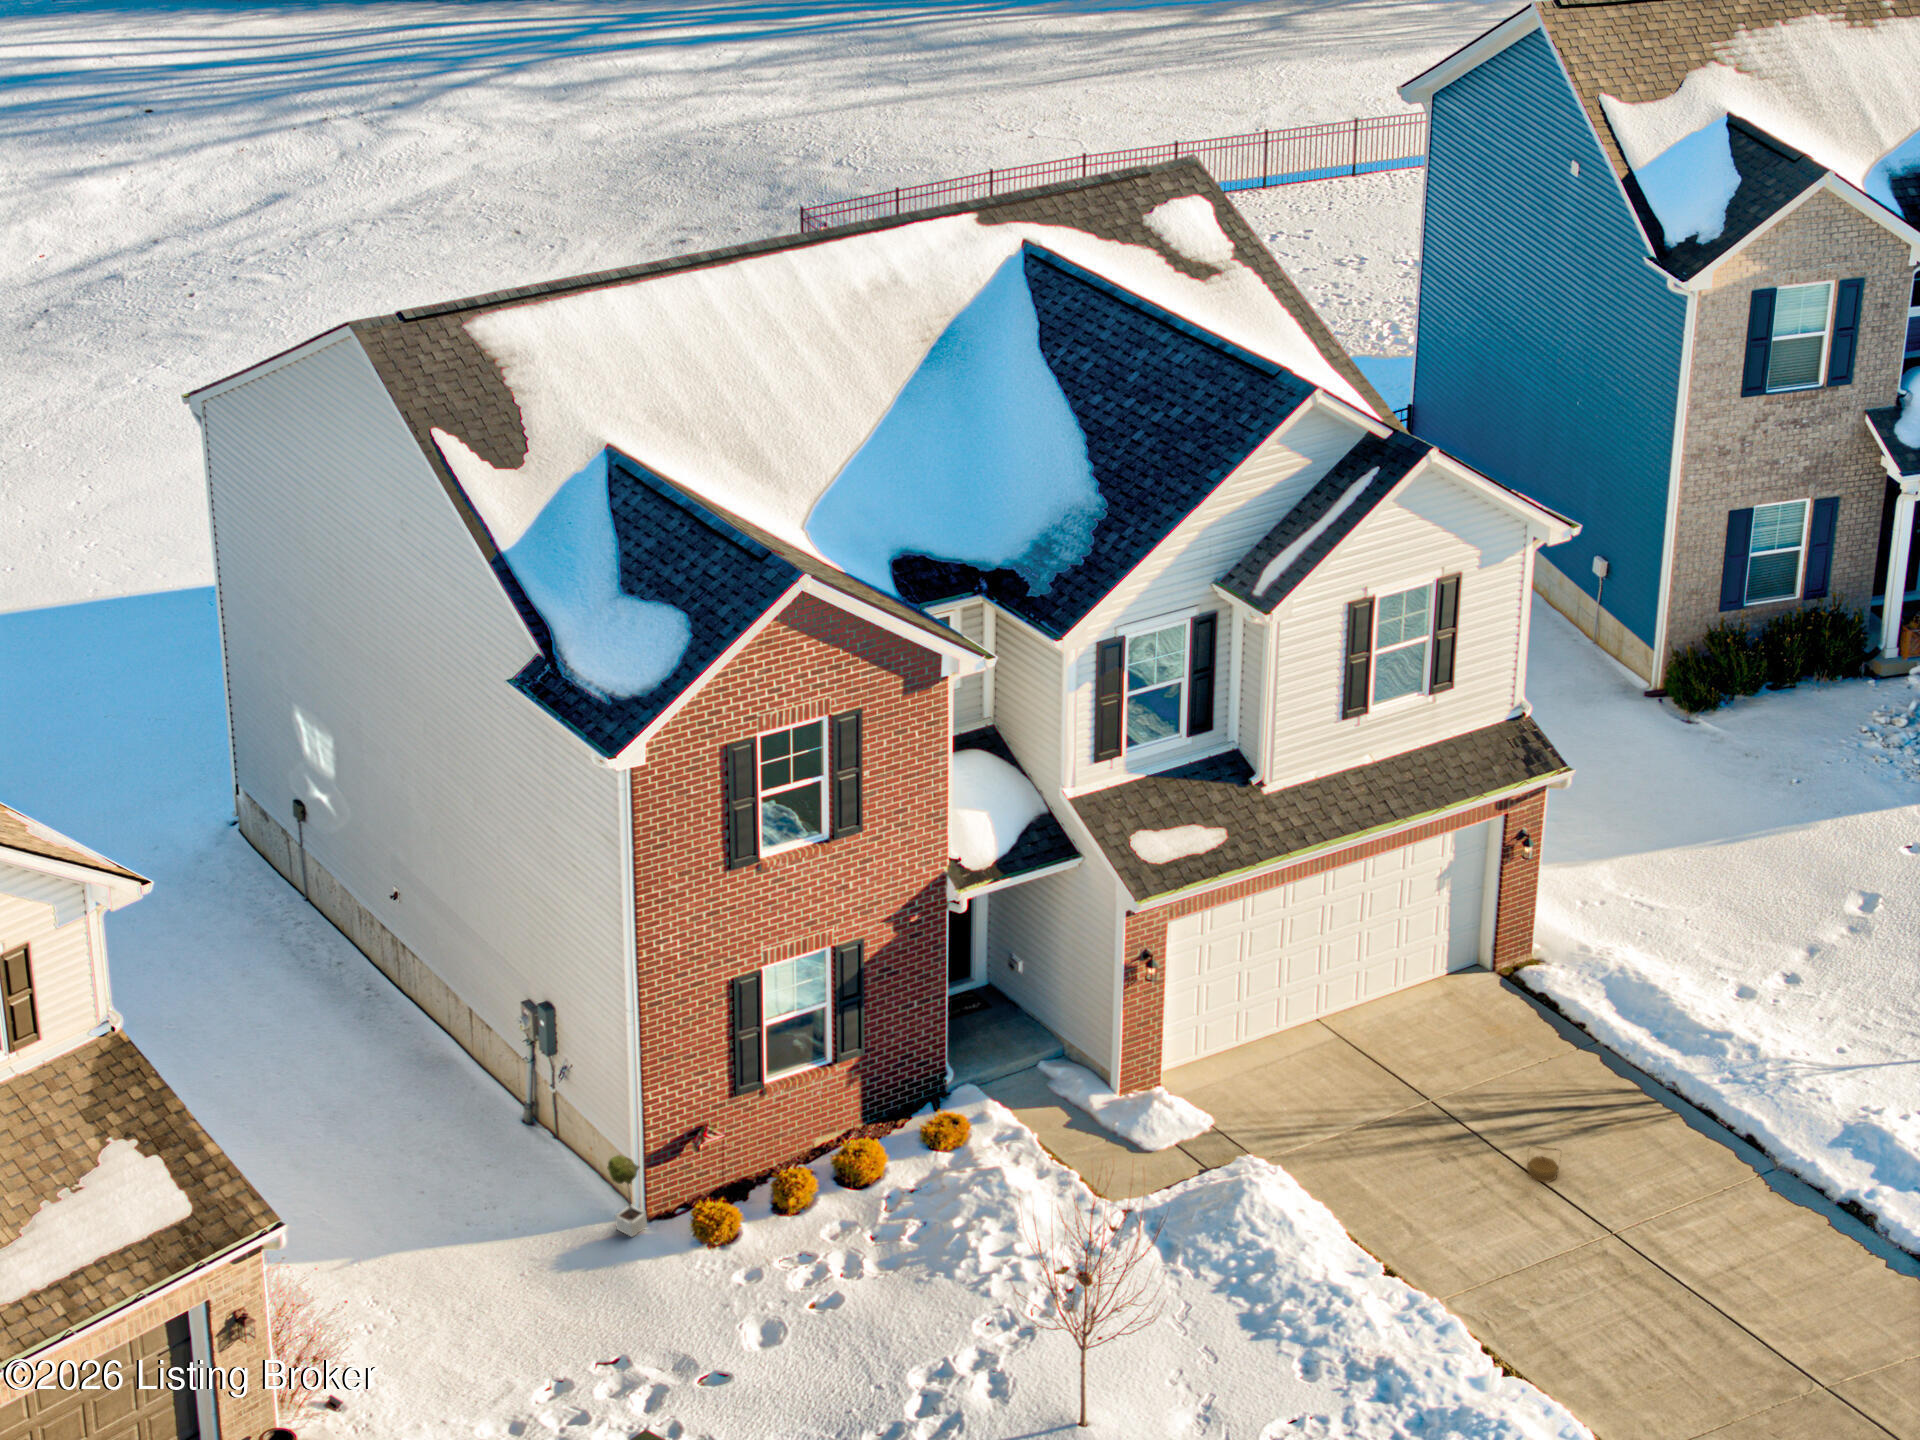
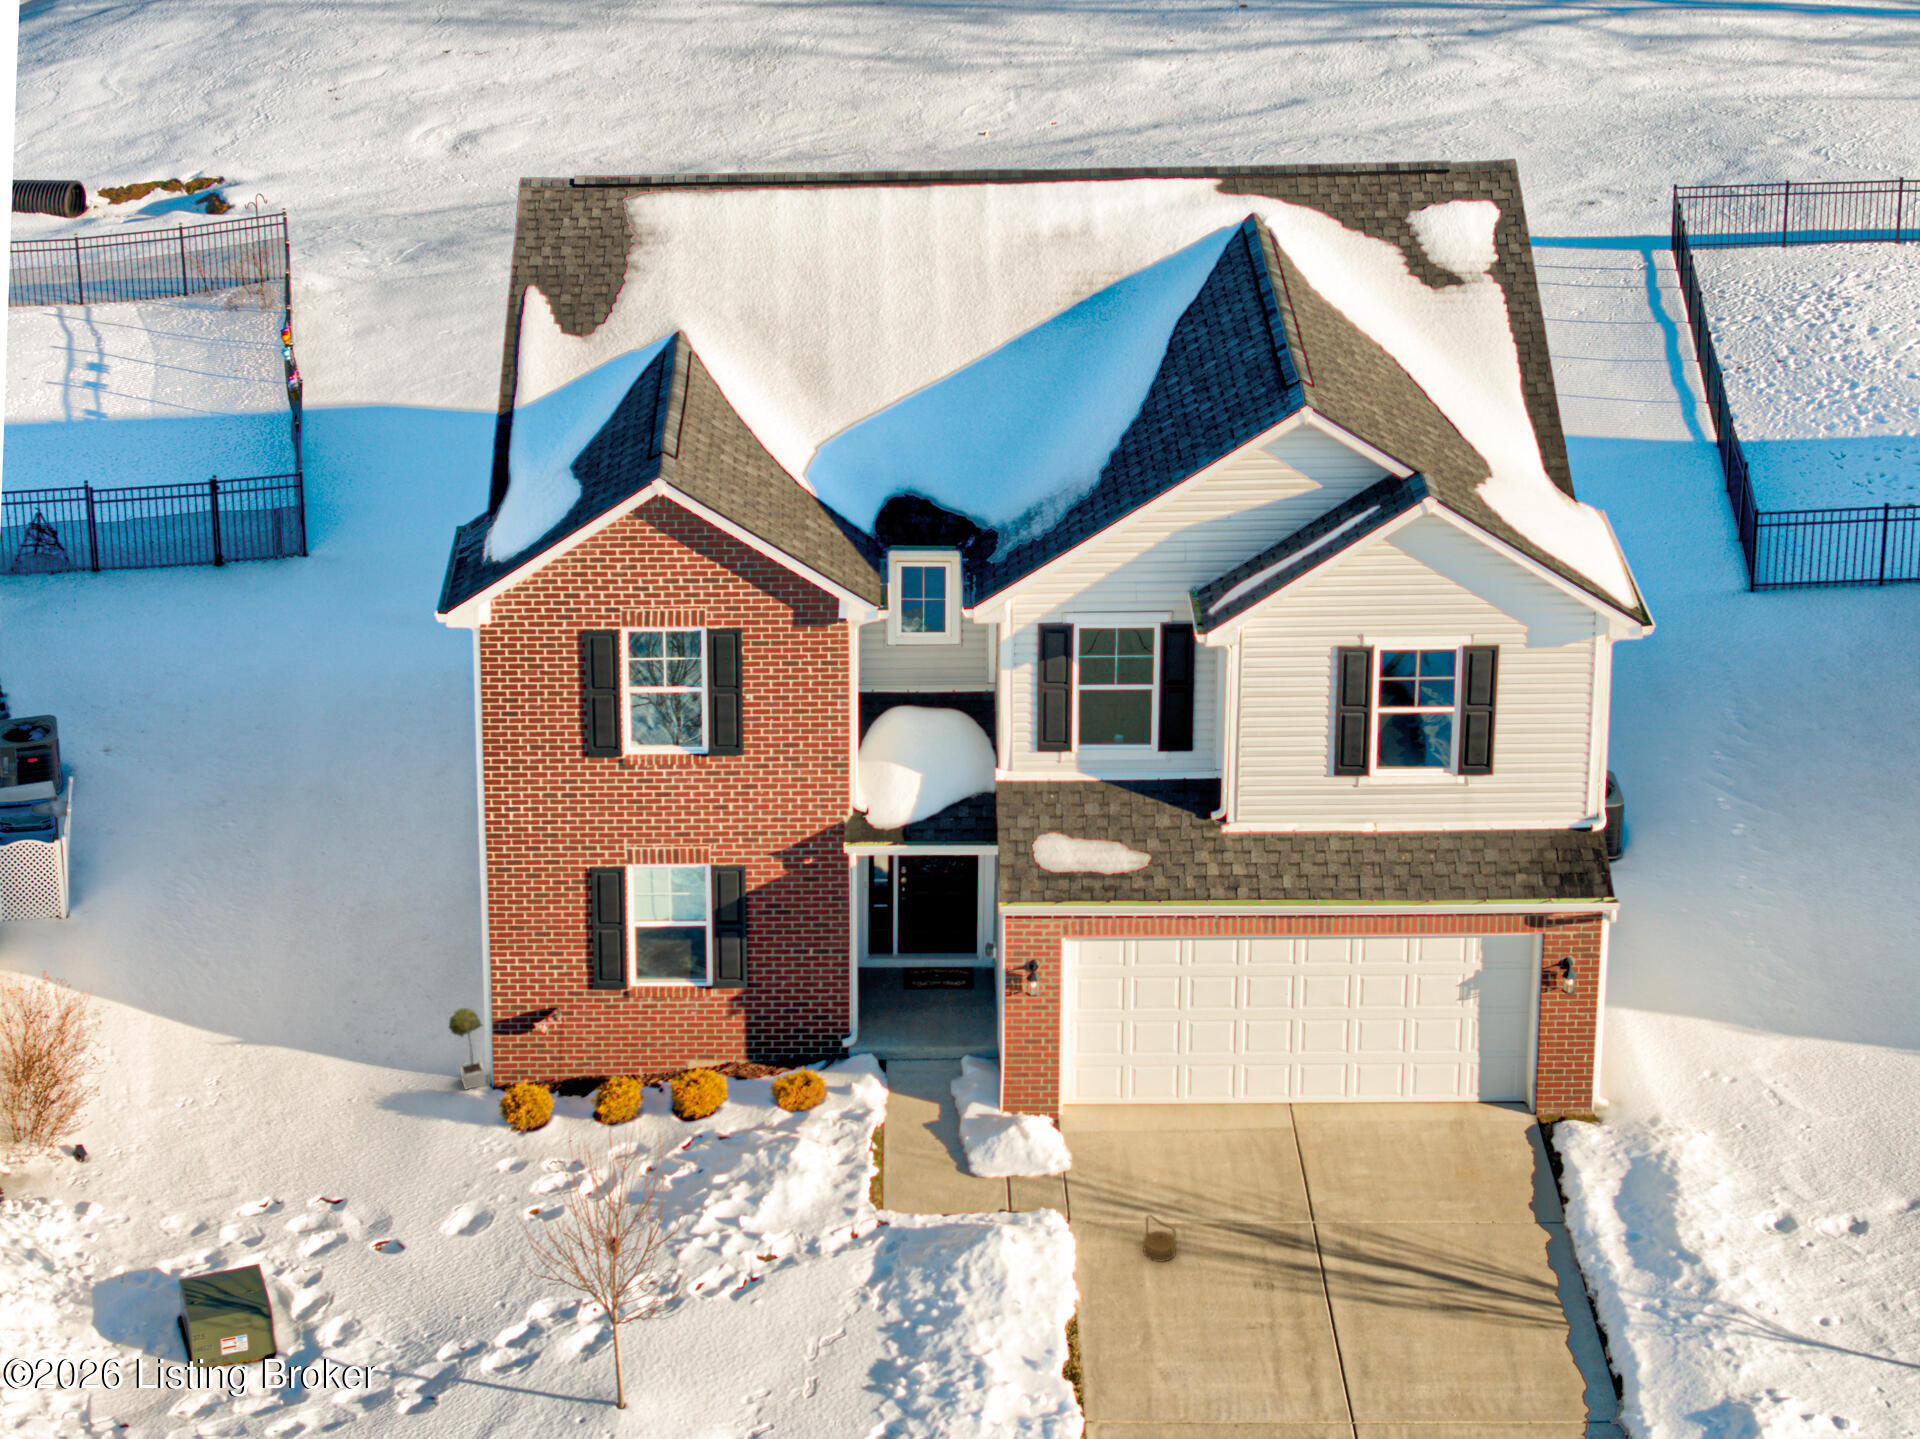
basket: present [1527,1145,1559,1182] -> present [1143,1215,1177,1262]

